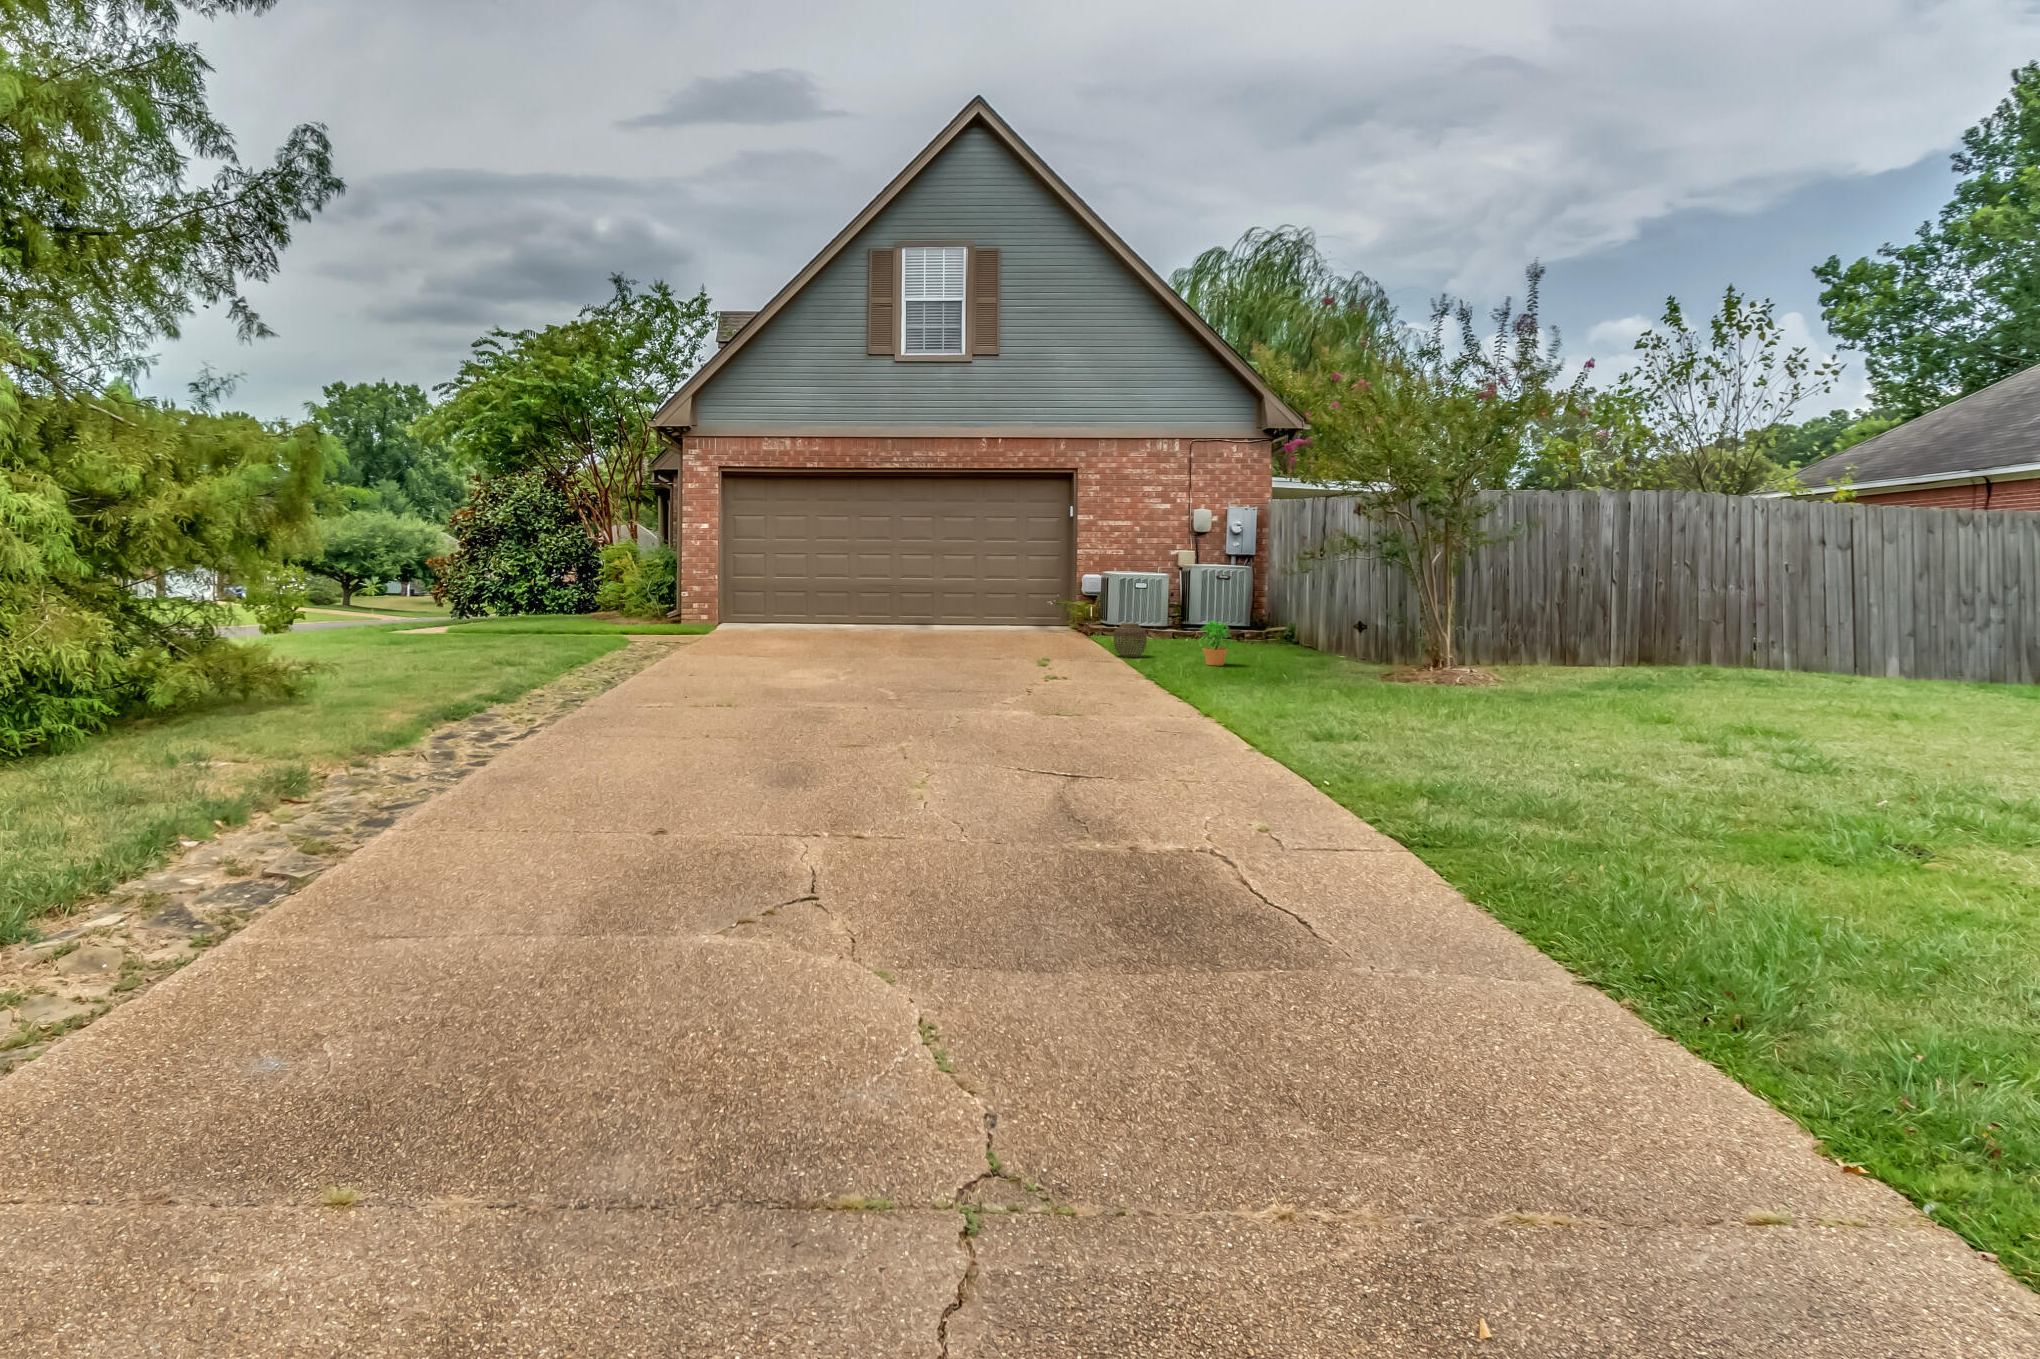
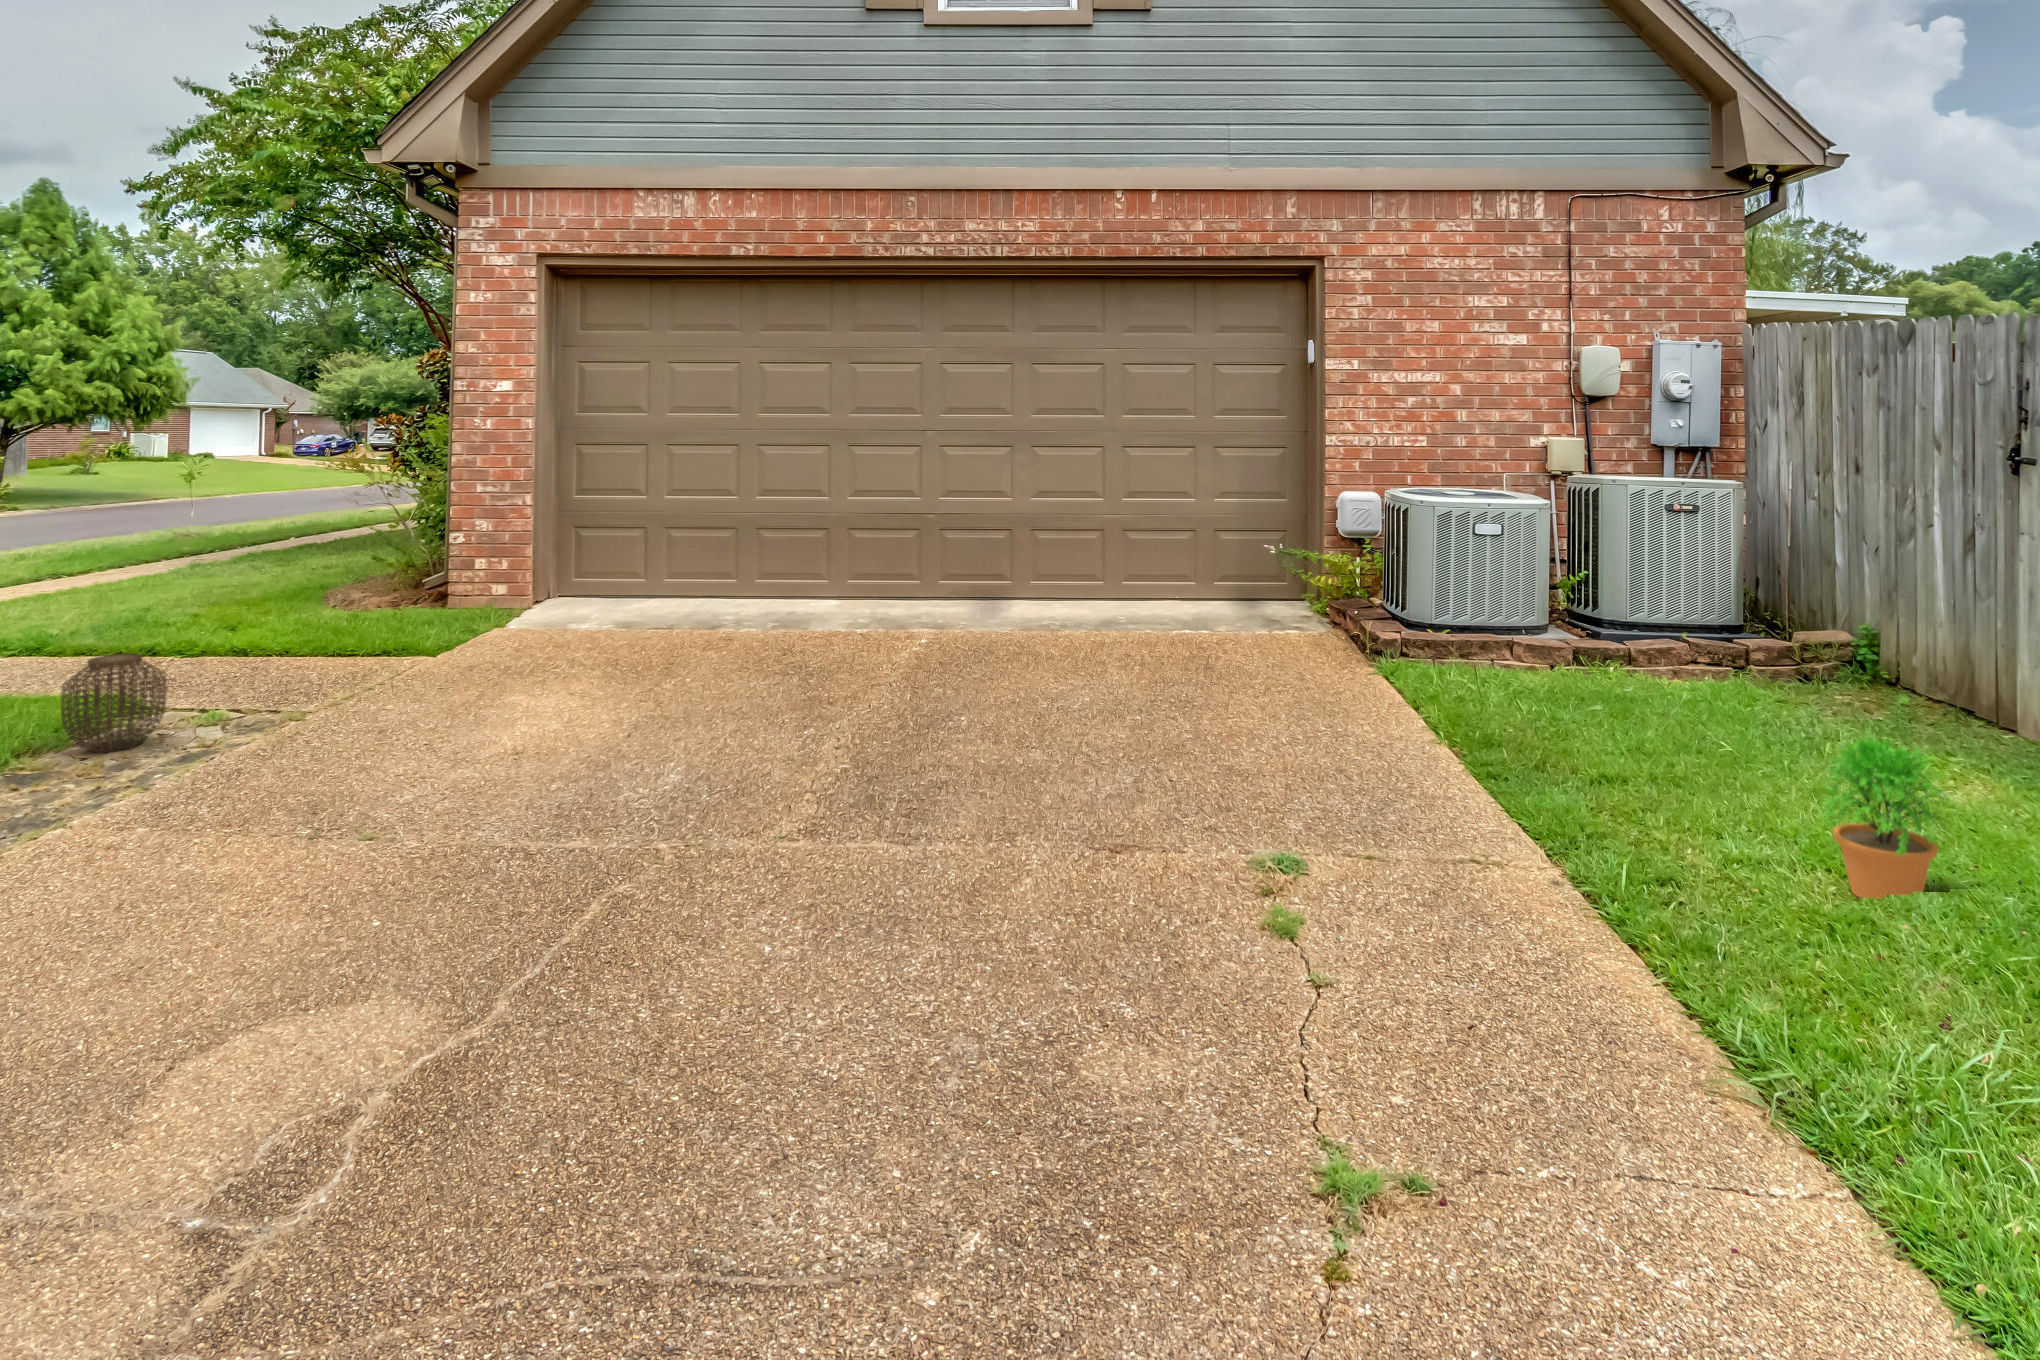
woven basket: present [1114,623,1147,657] -> present [61,653,167,752]

